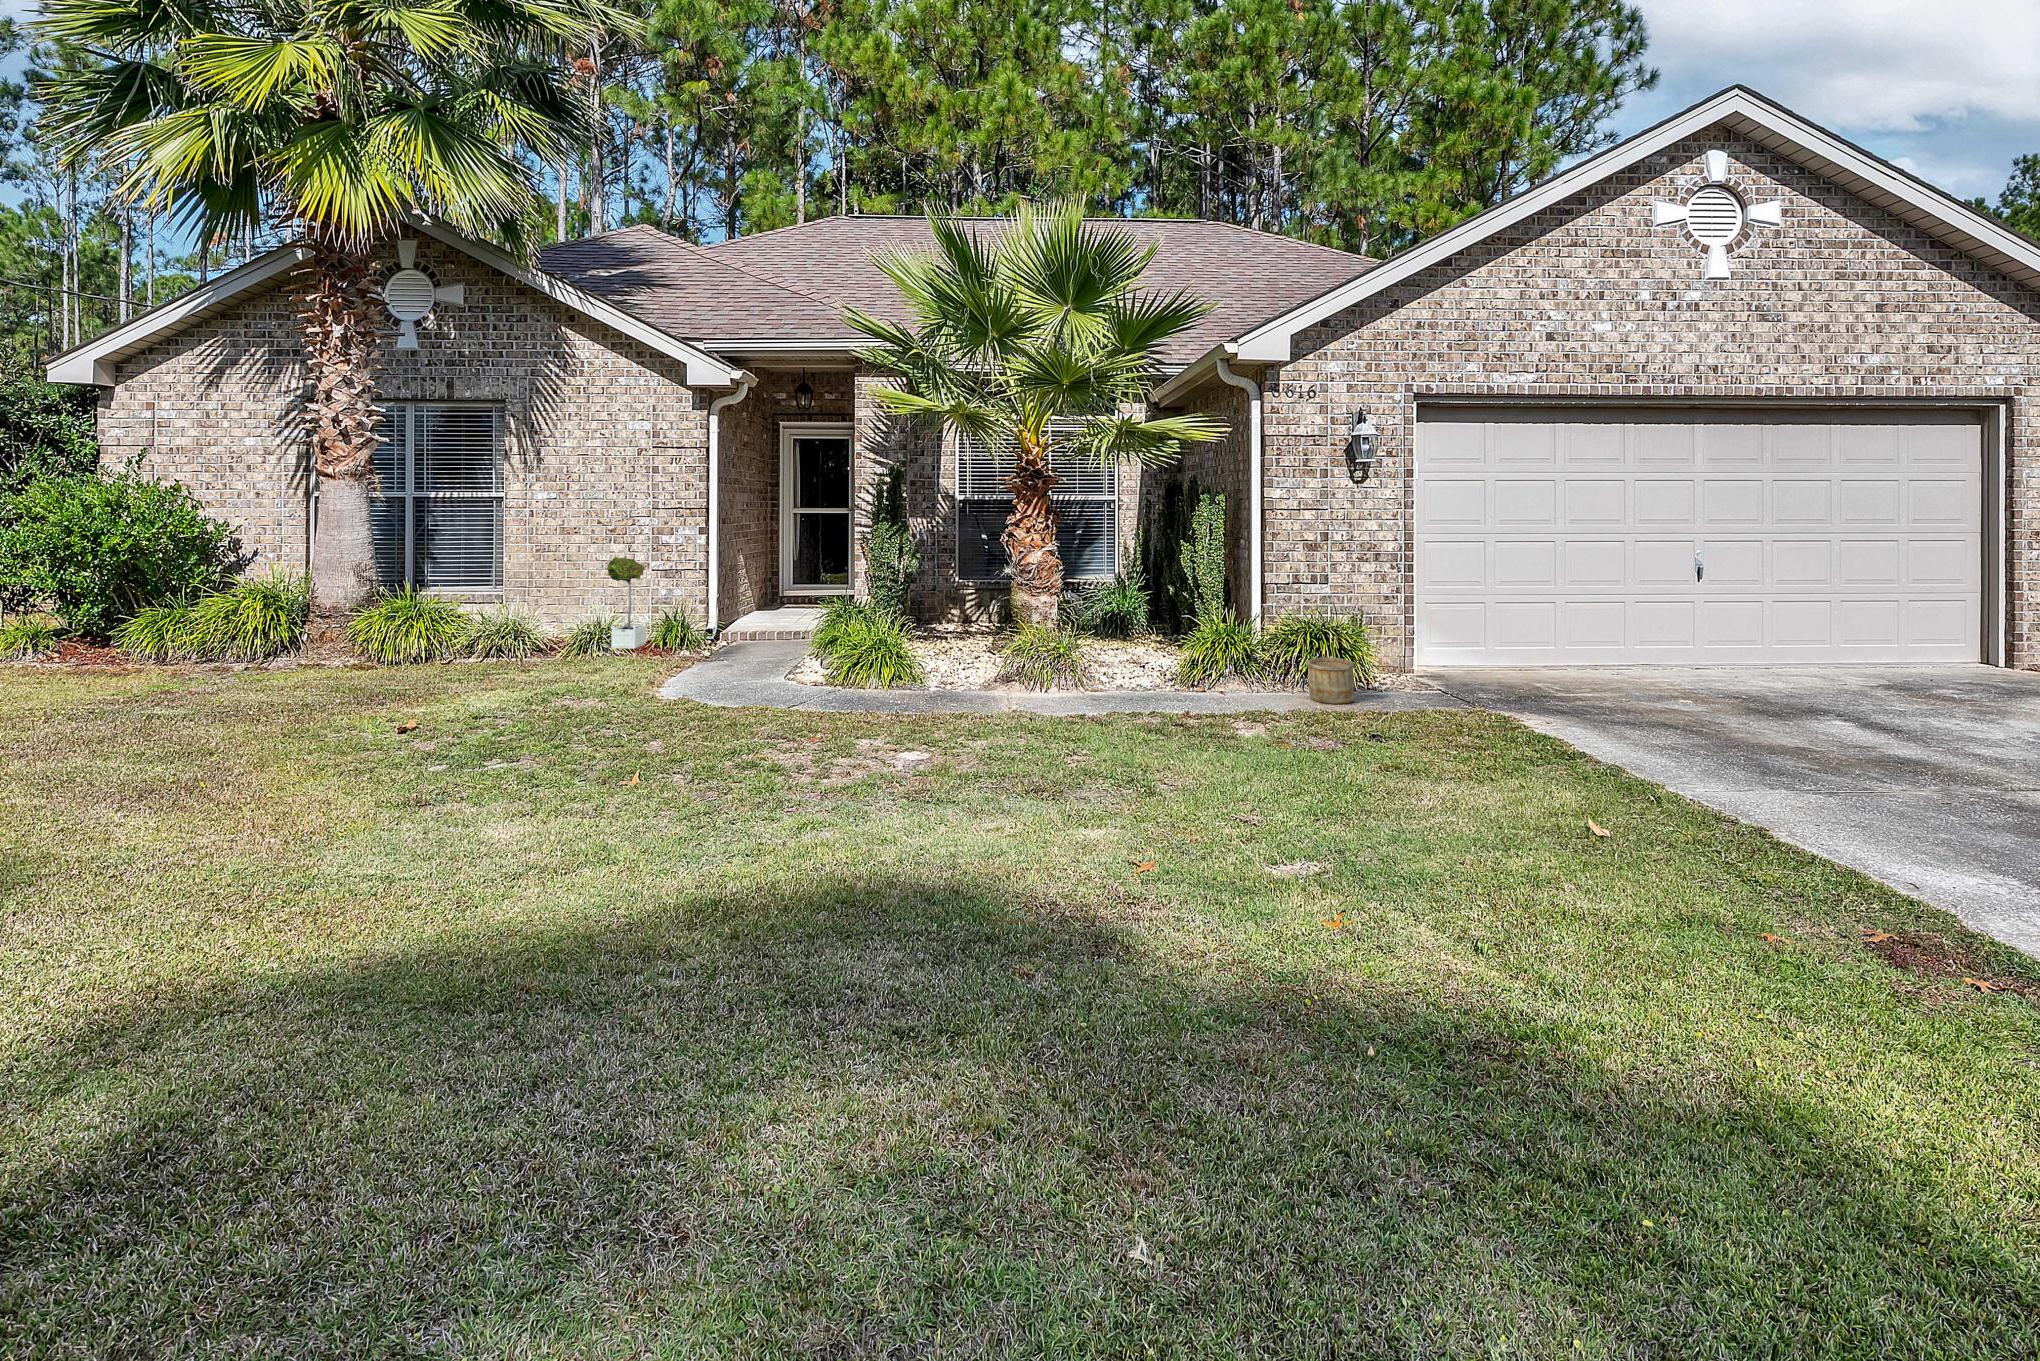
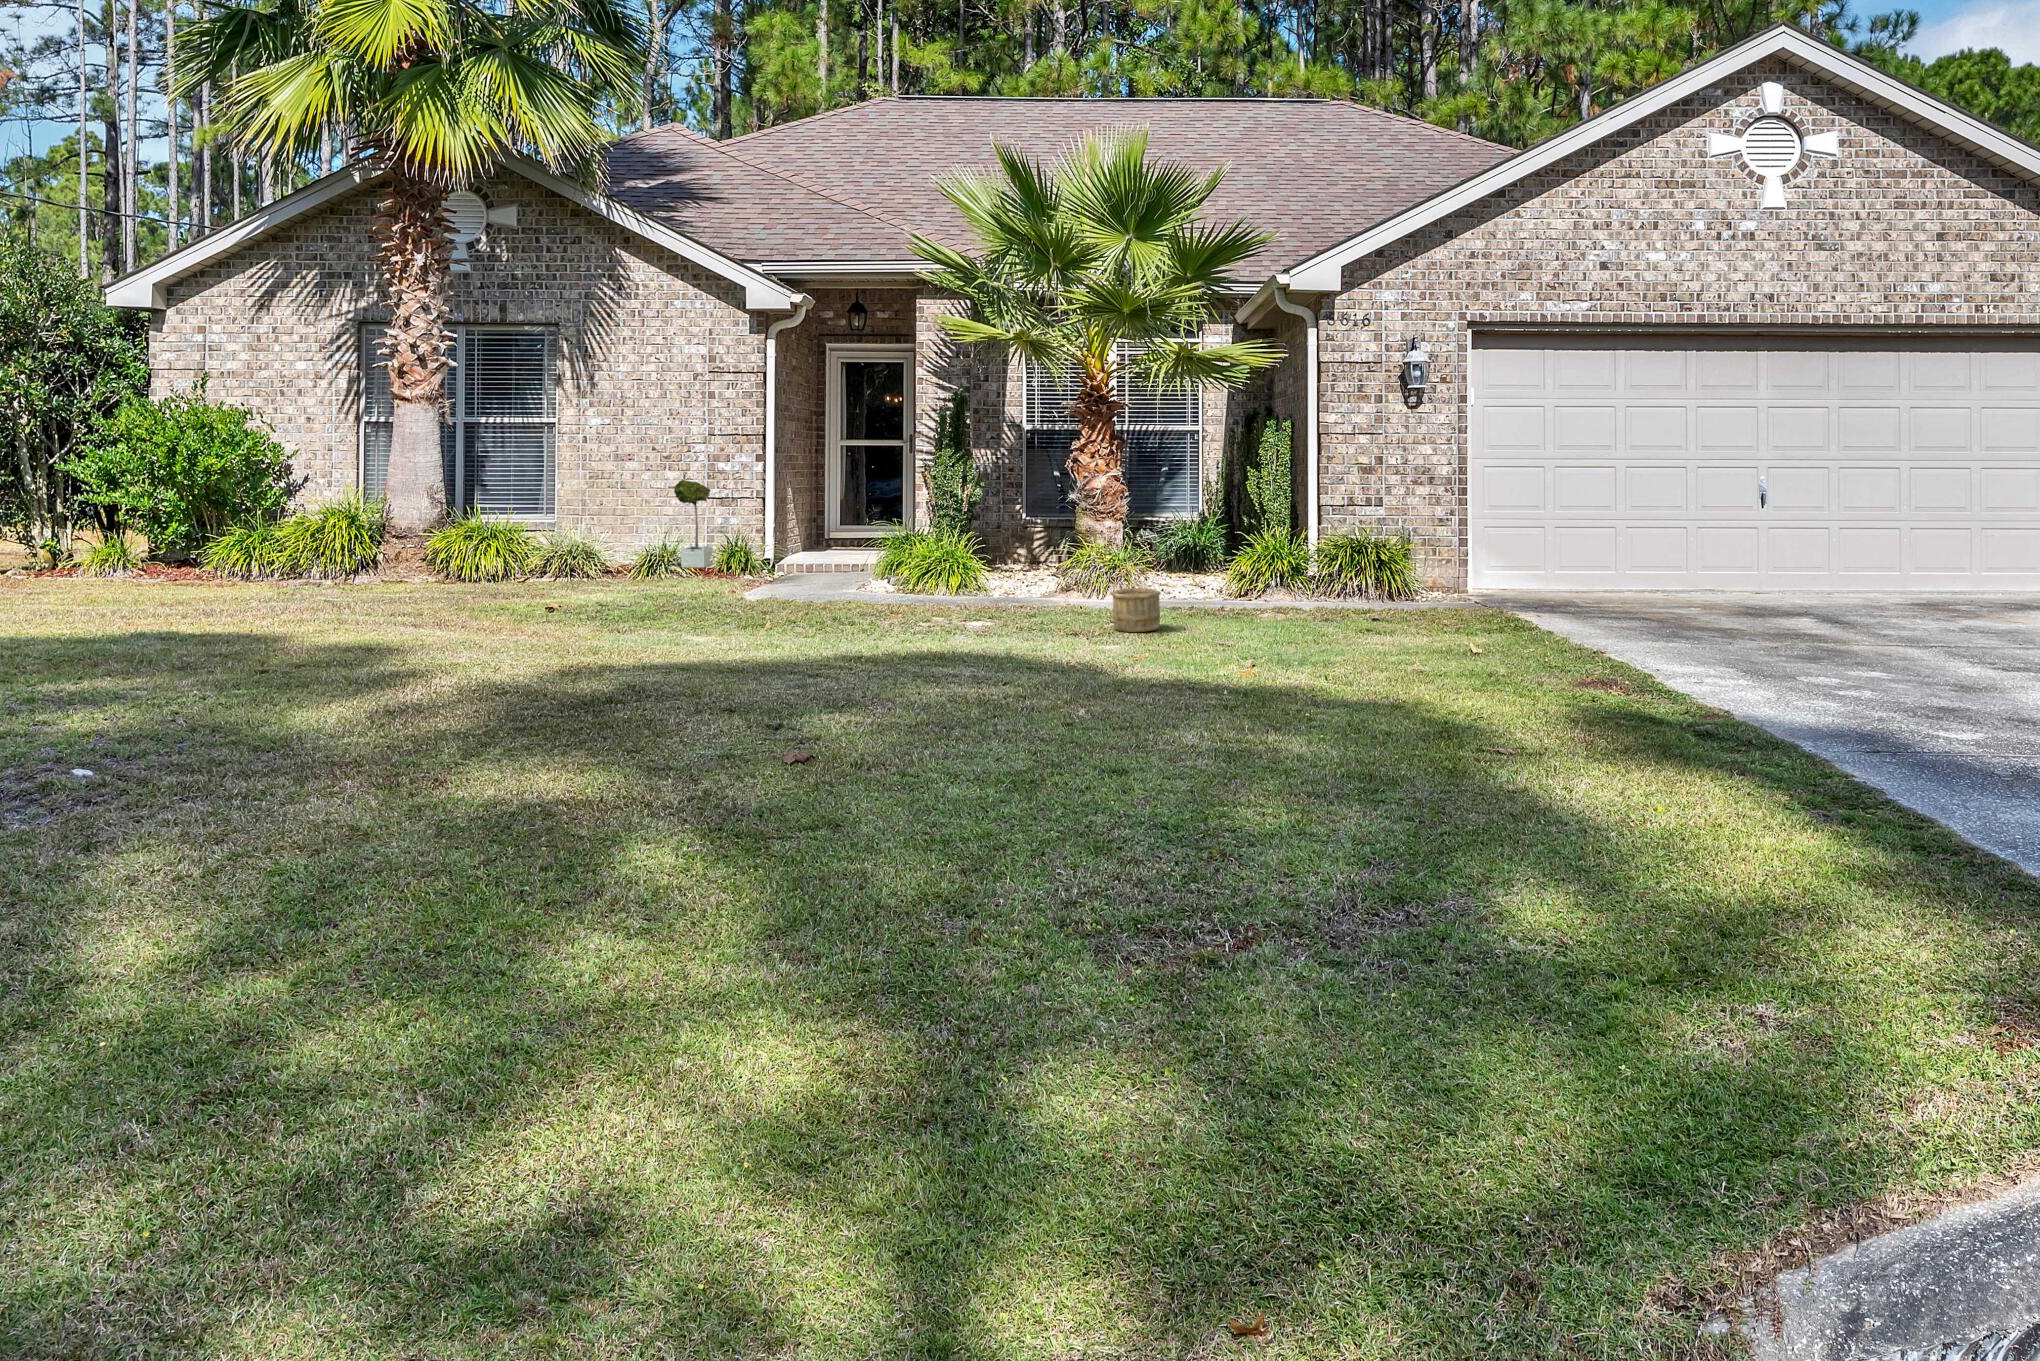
wooden bucket: present [1306,657,1355,704] -> present [1111,588,1161,632]

